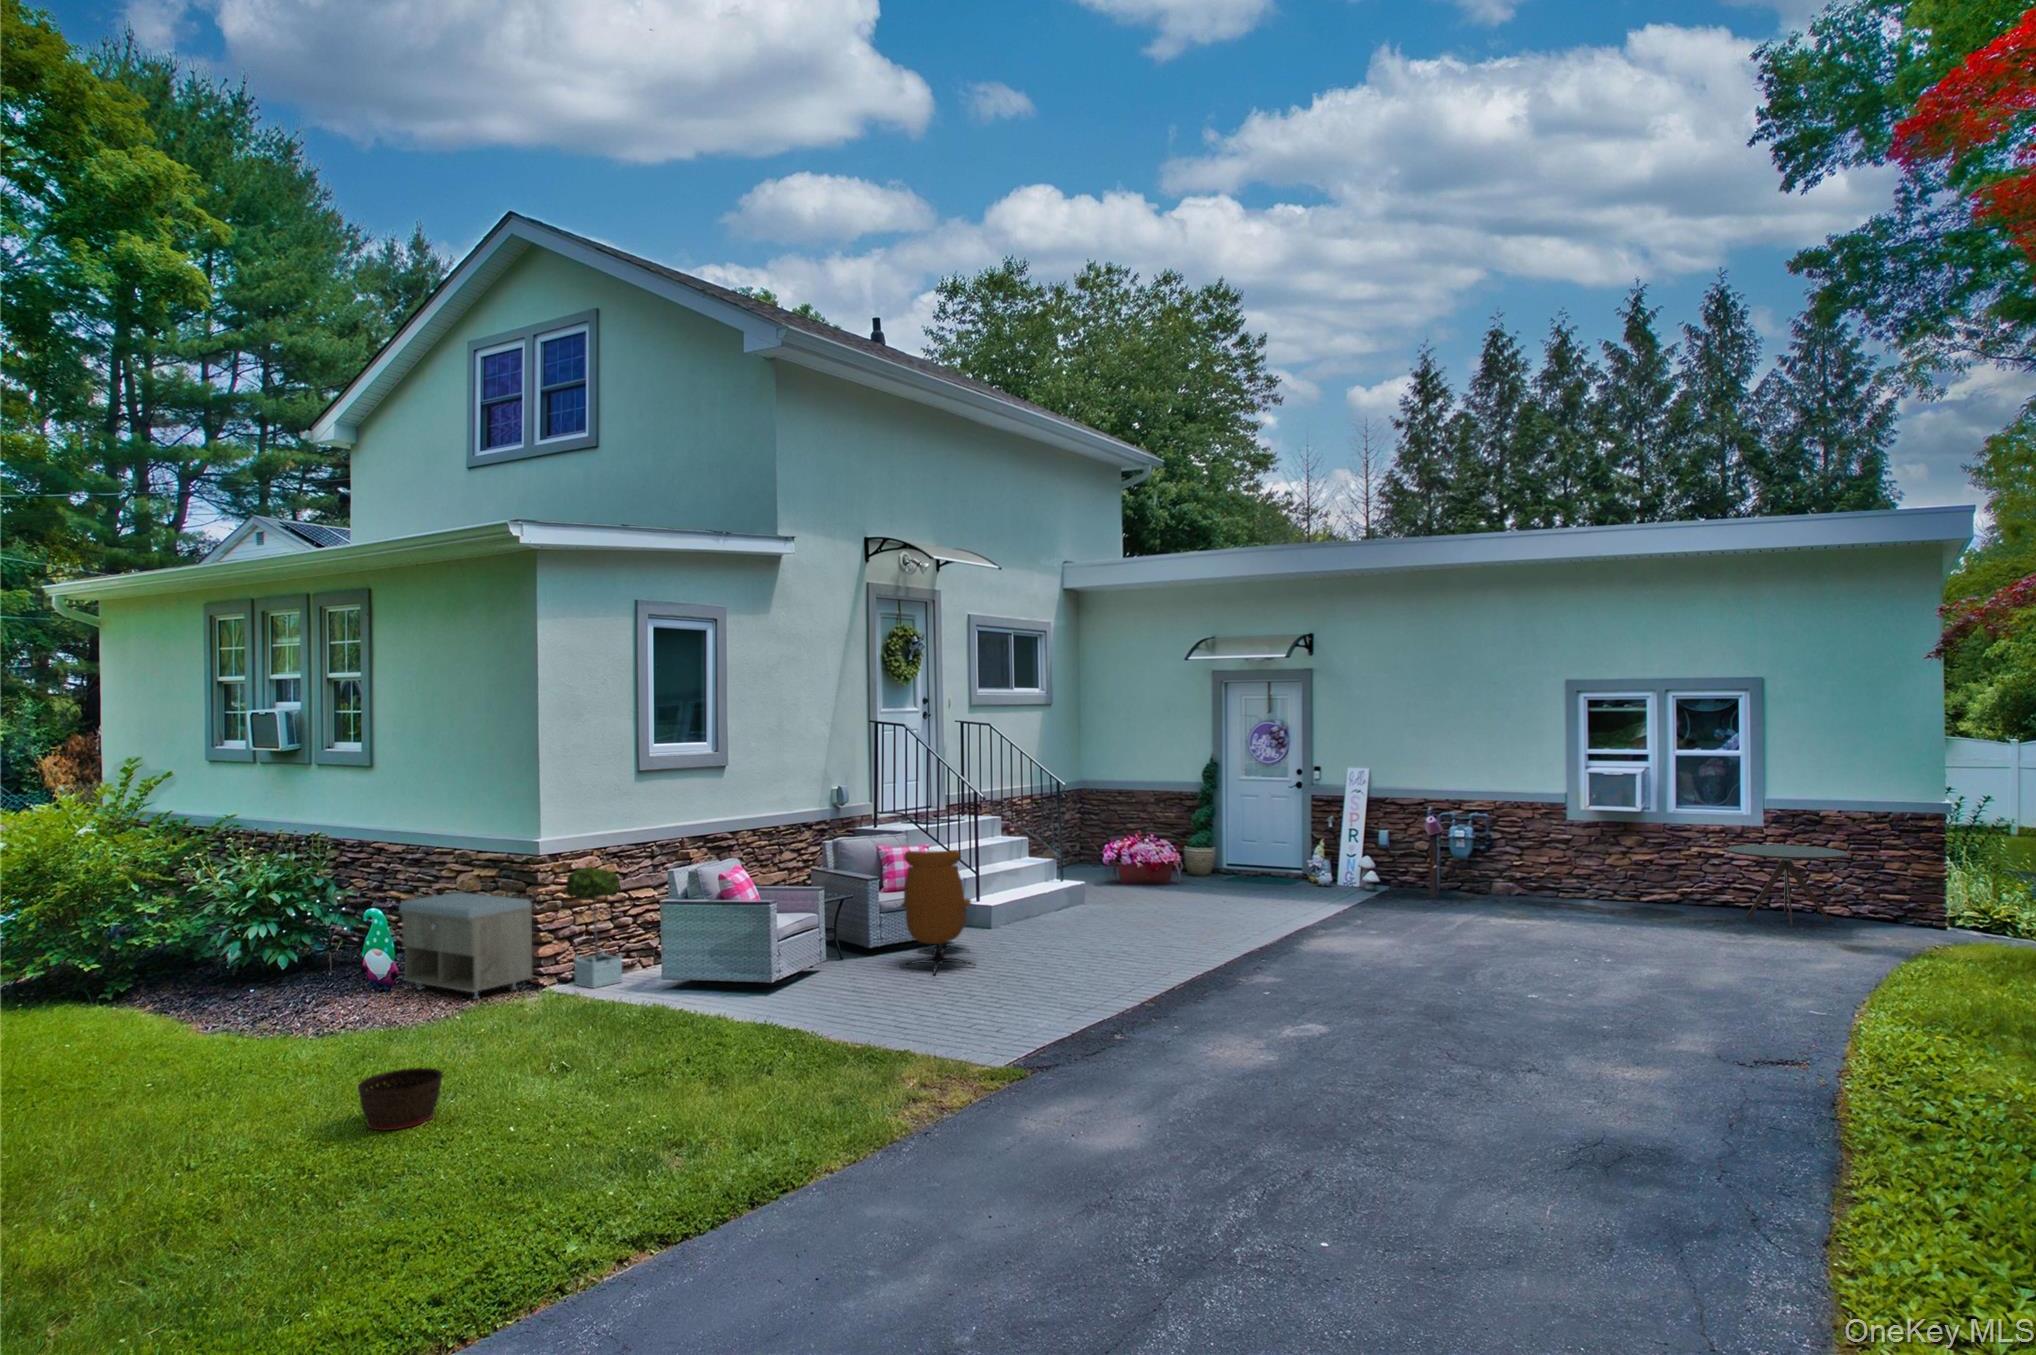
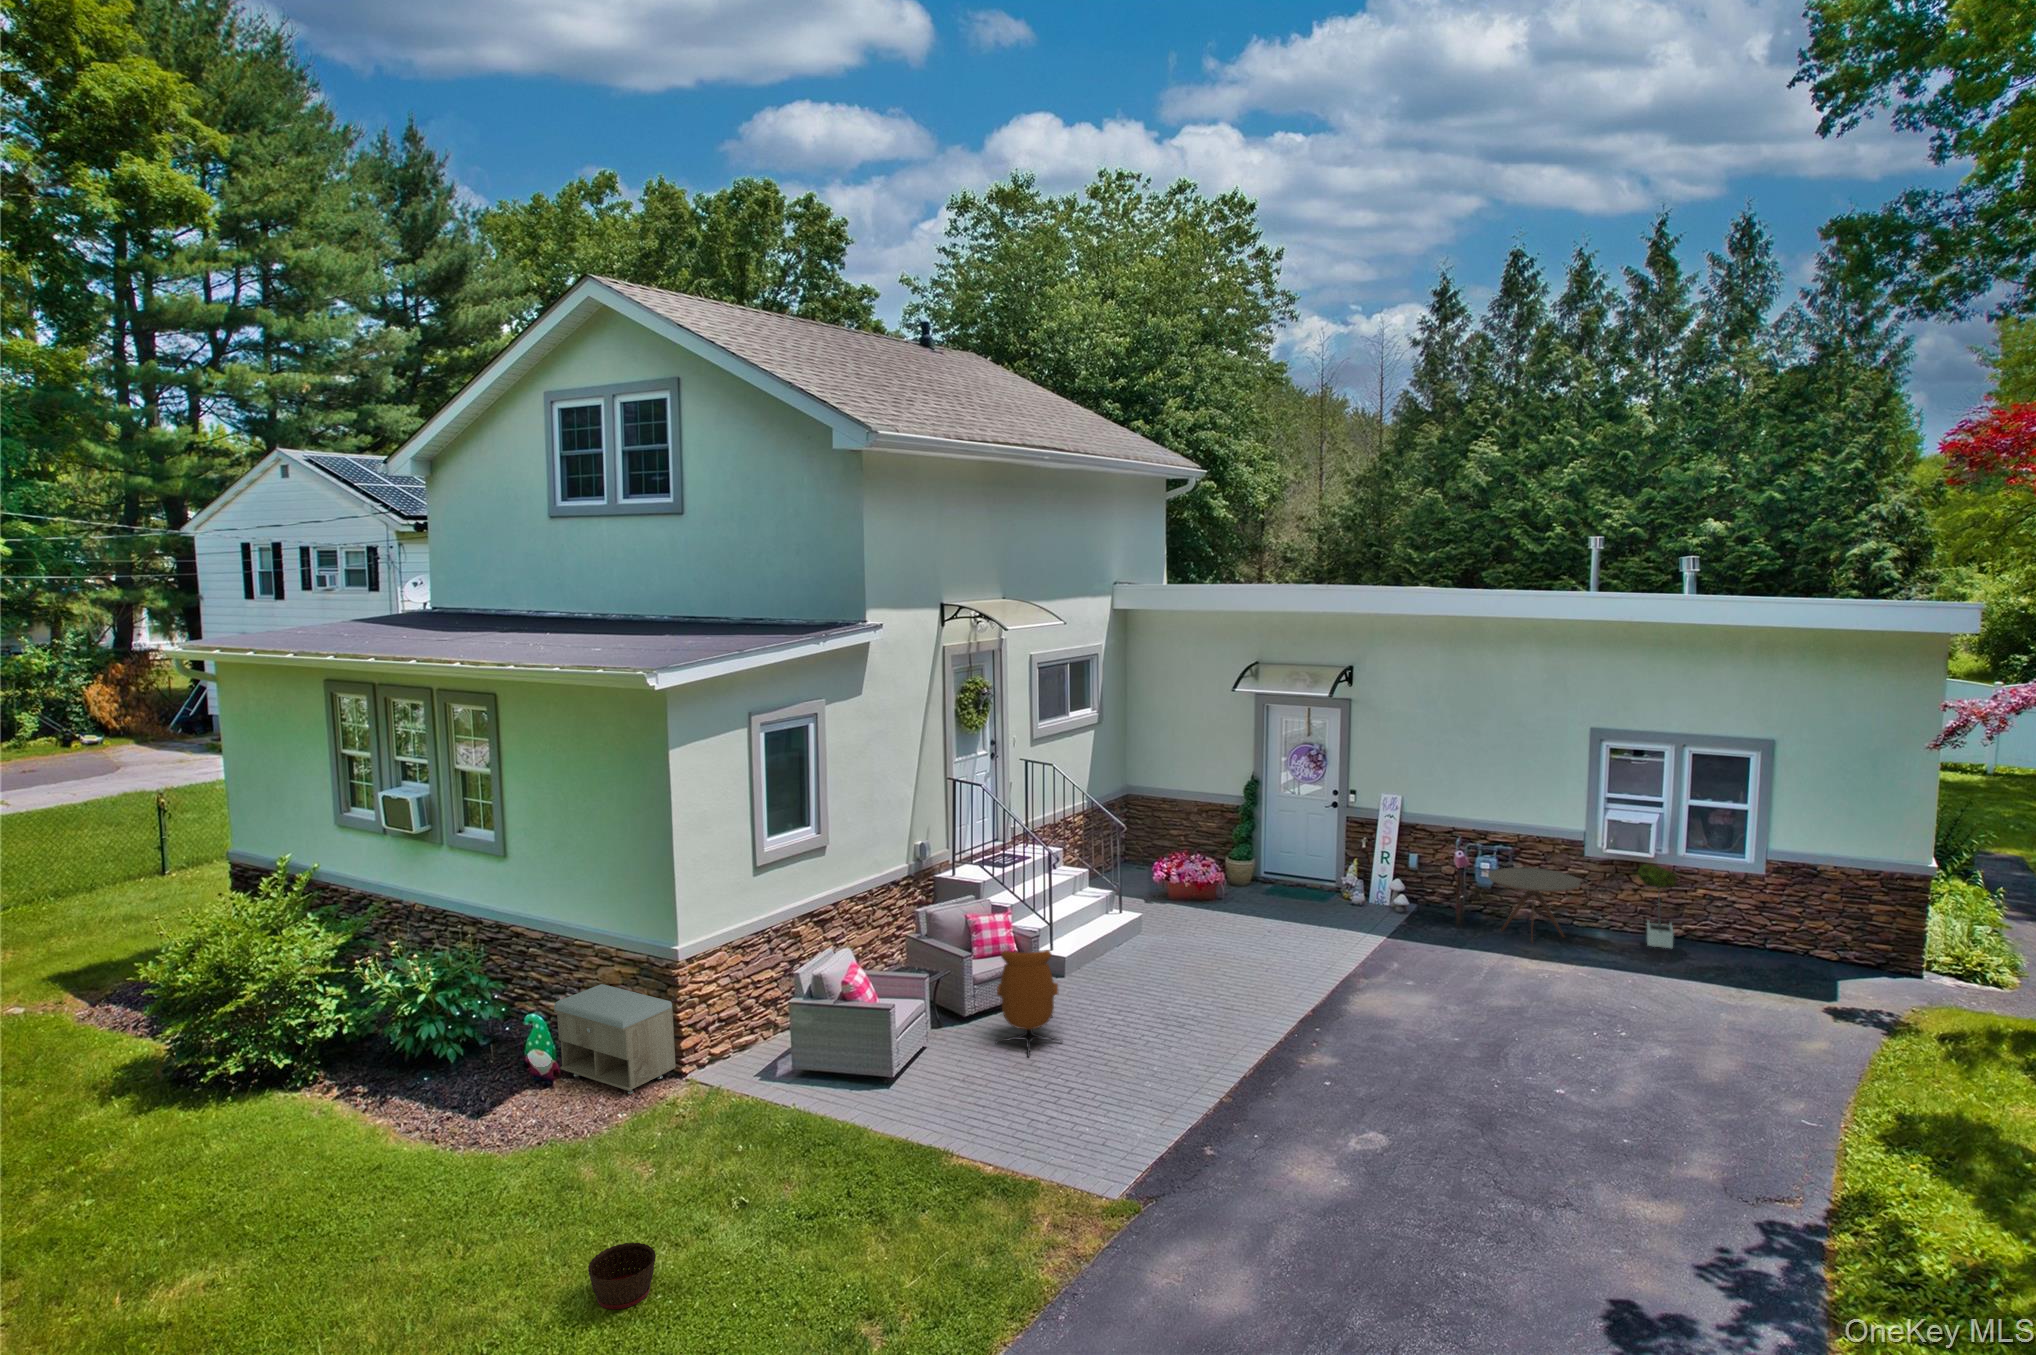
round table: present [1726,845,1848,926] -> present [1488,867,1580,942]
potted tree: present [565,867,622,988] -> present [1638,865,1677,948]

